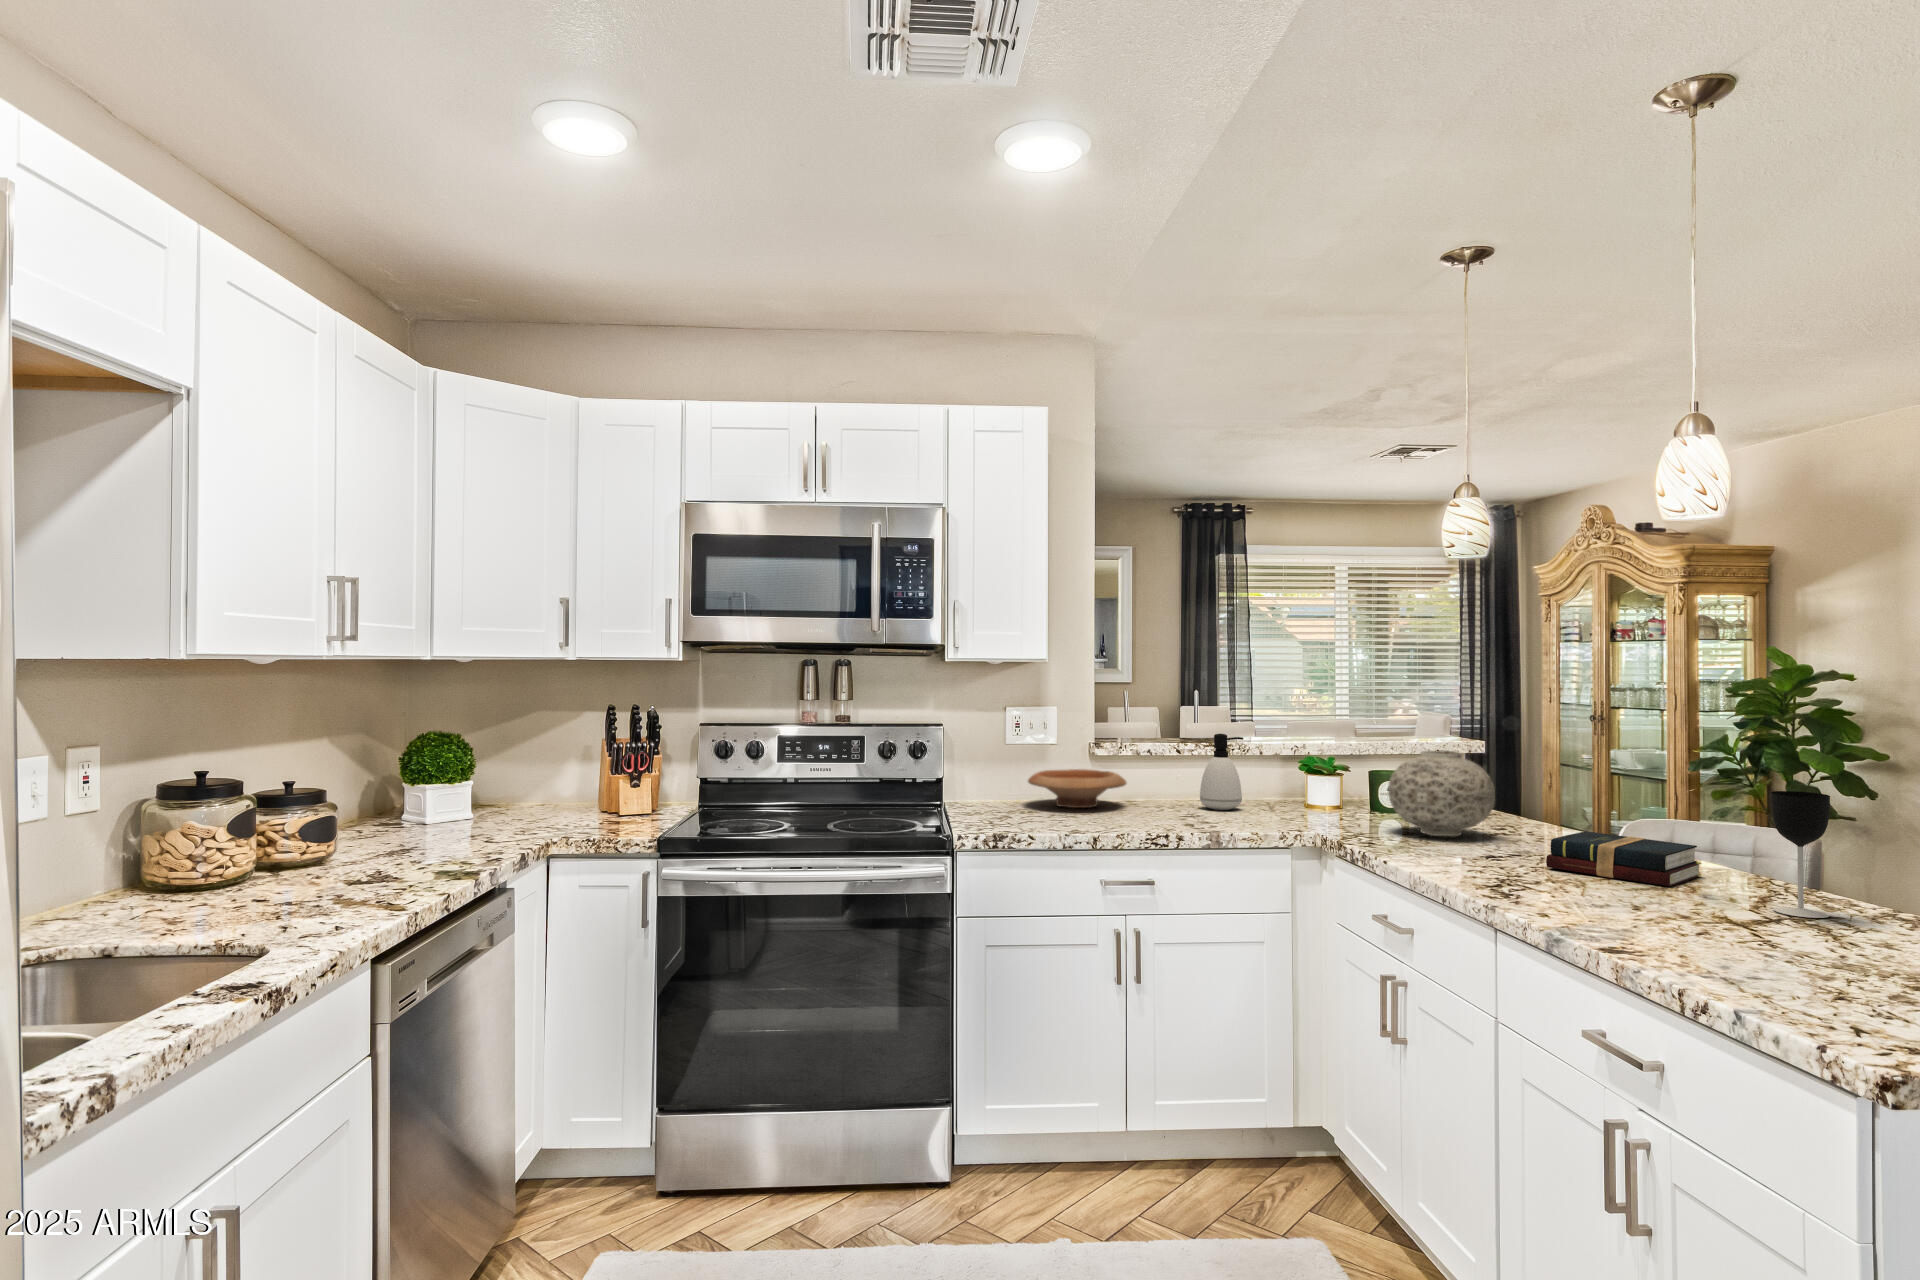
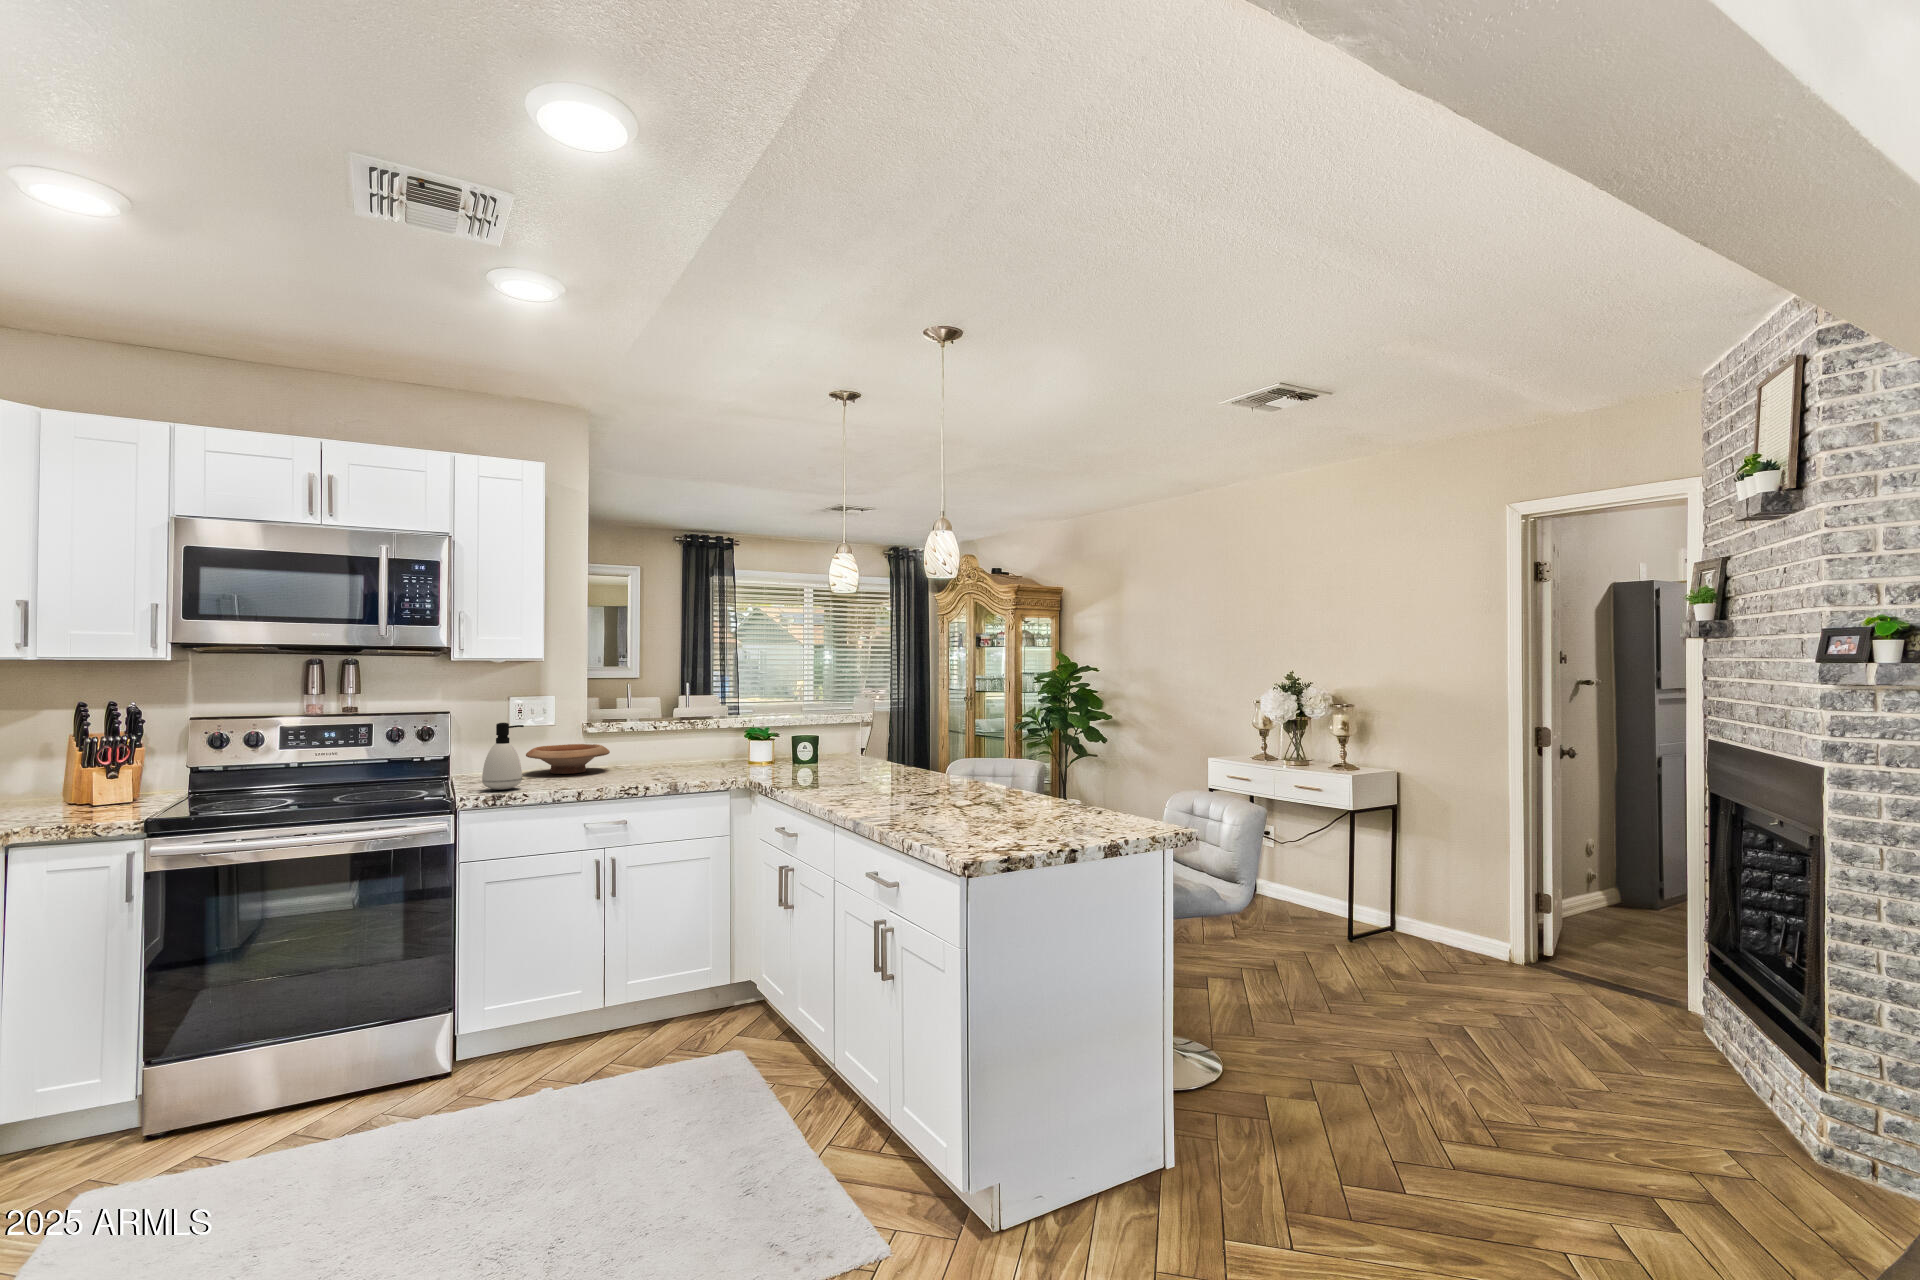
soap dispenser: present [1200,734,1243,810] -> present [482,723,524,790]
vase: present [1389,750,1495,836] -> none [794,717,860,774]
wine glass: present [1770,791,1830,918] -> none [979,729,1006,798]
hardback book: present [1546,831,1701,886] -> none [876,762,960,790]

